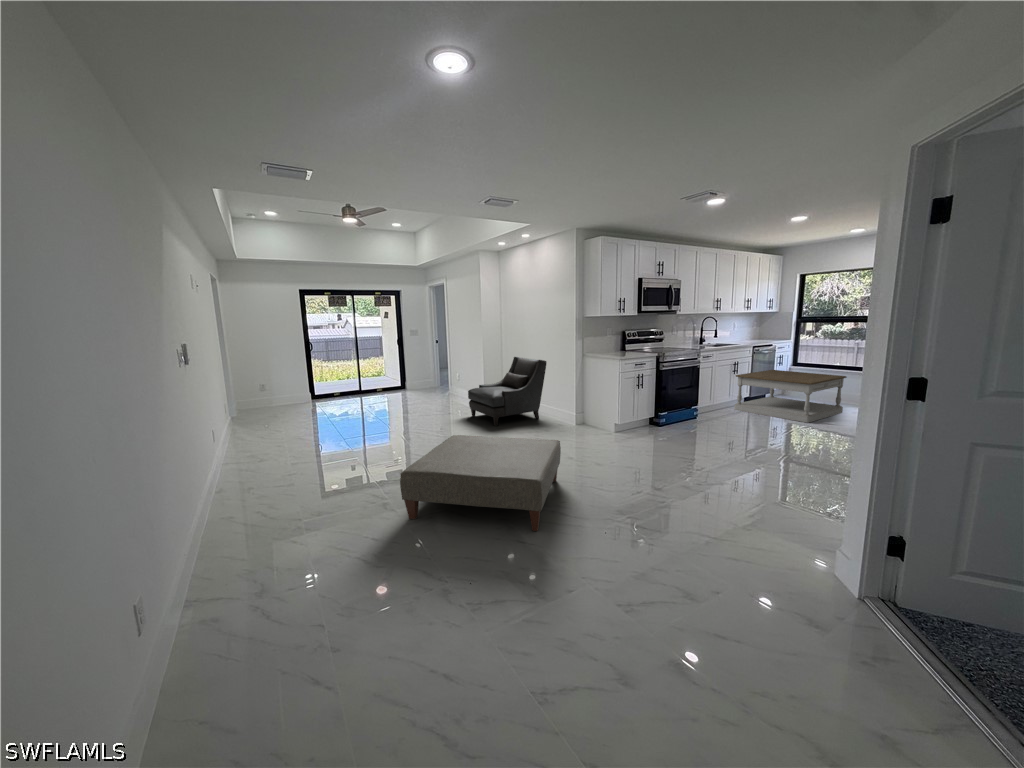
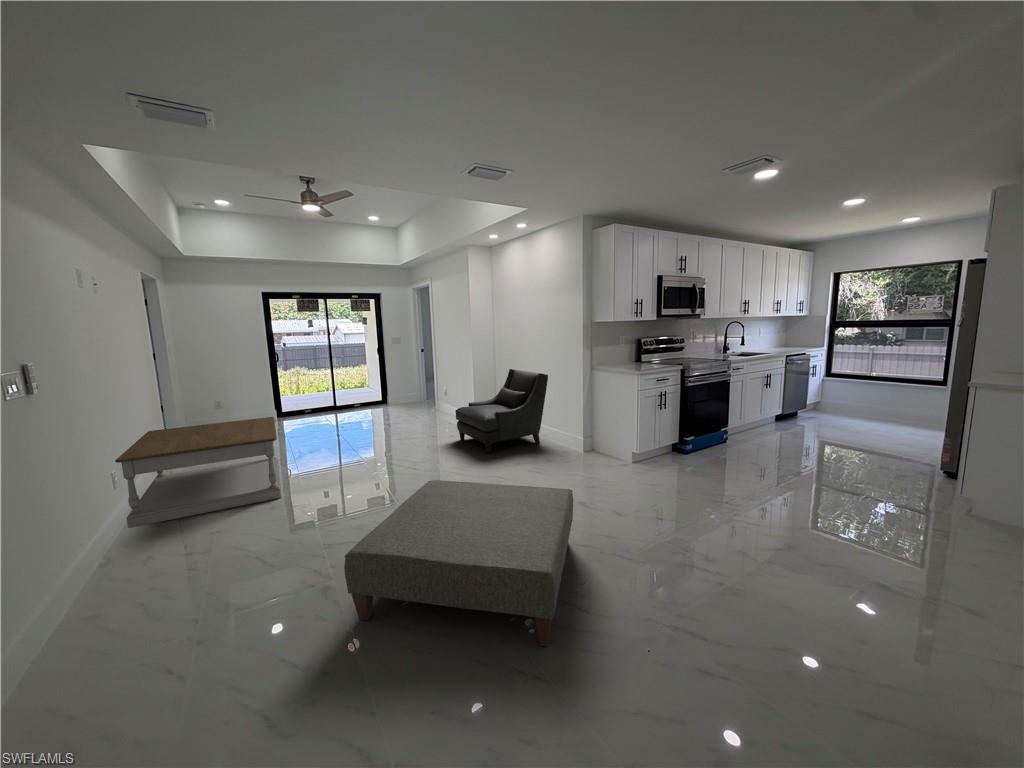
coffee table: present [734,370,847,423] -> present [115,417,282,528]

